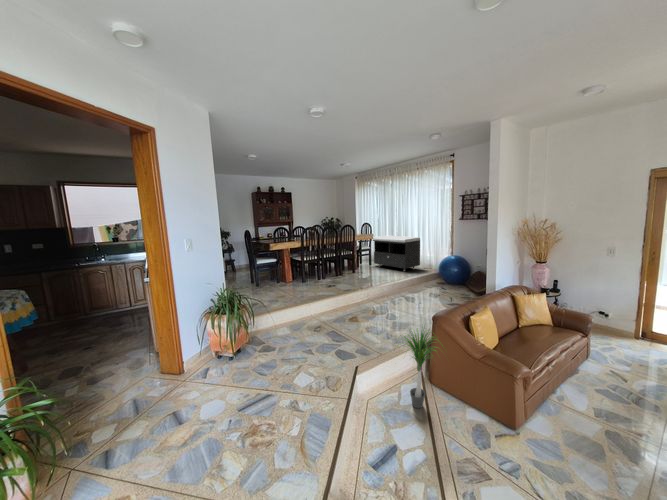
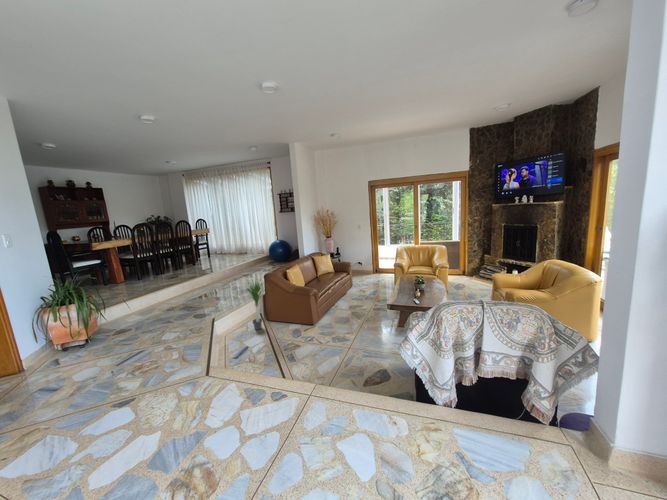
storage bench: present [373,236,420,271] -> none [210,229,255,258]

